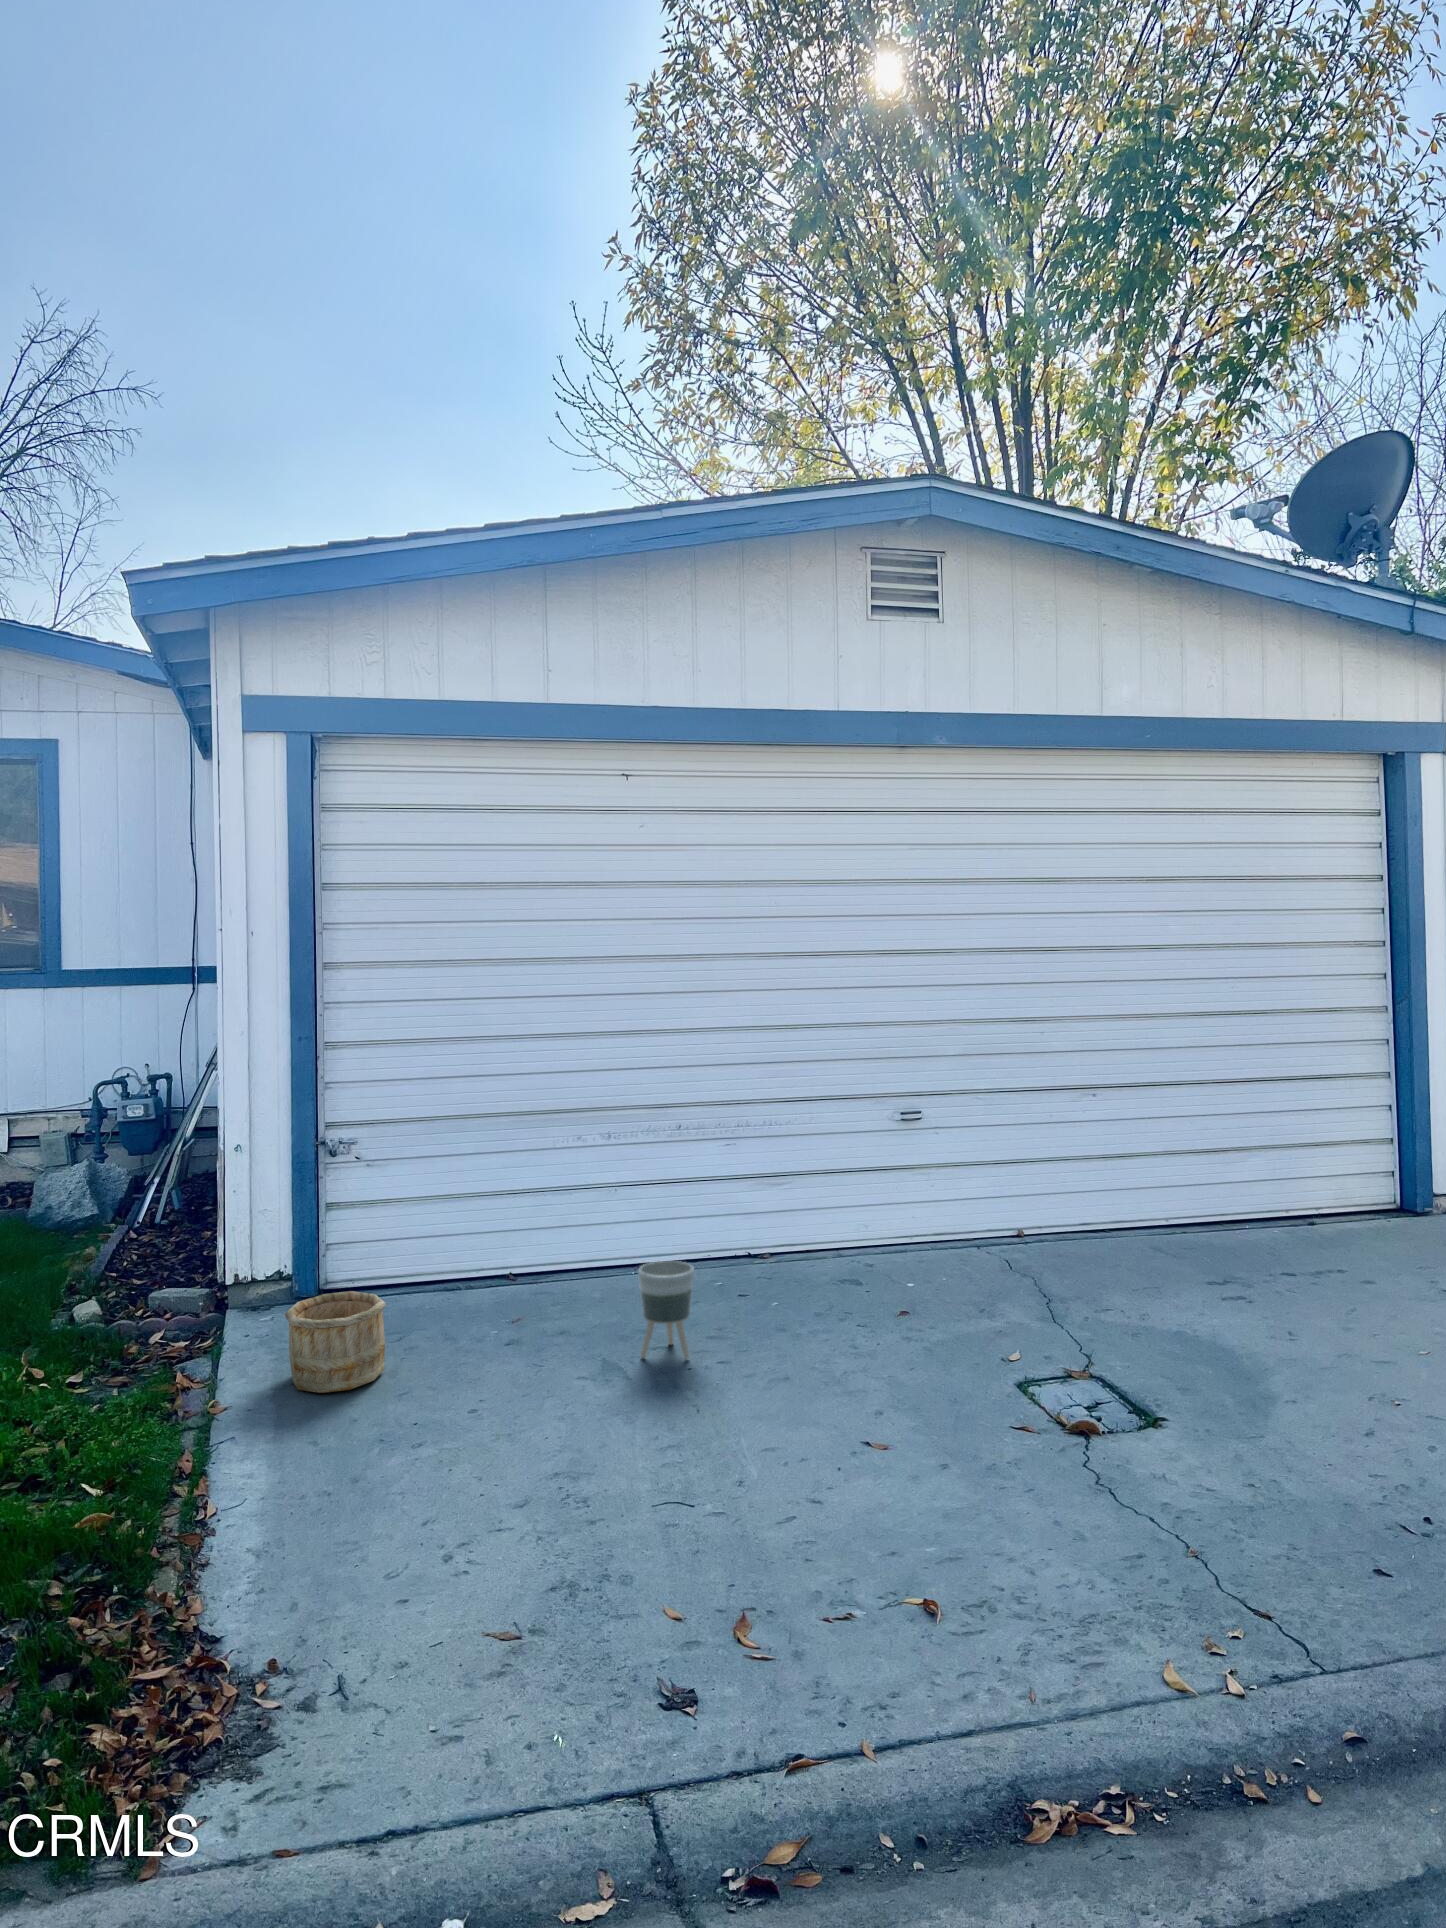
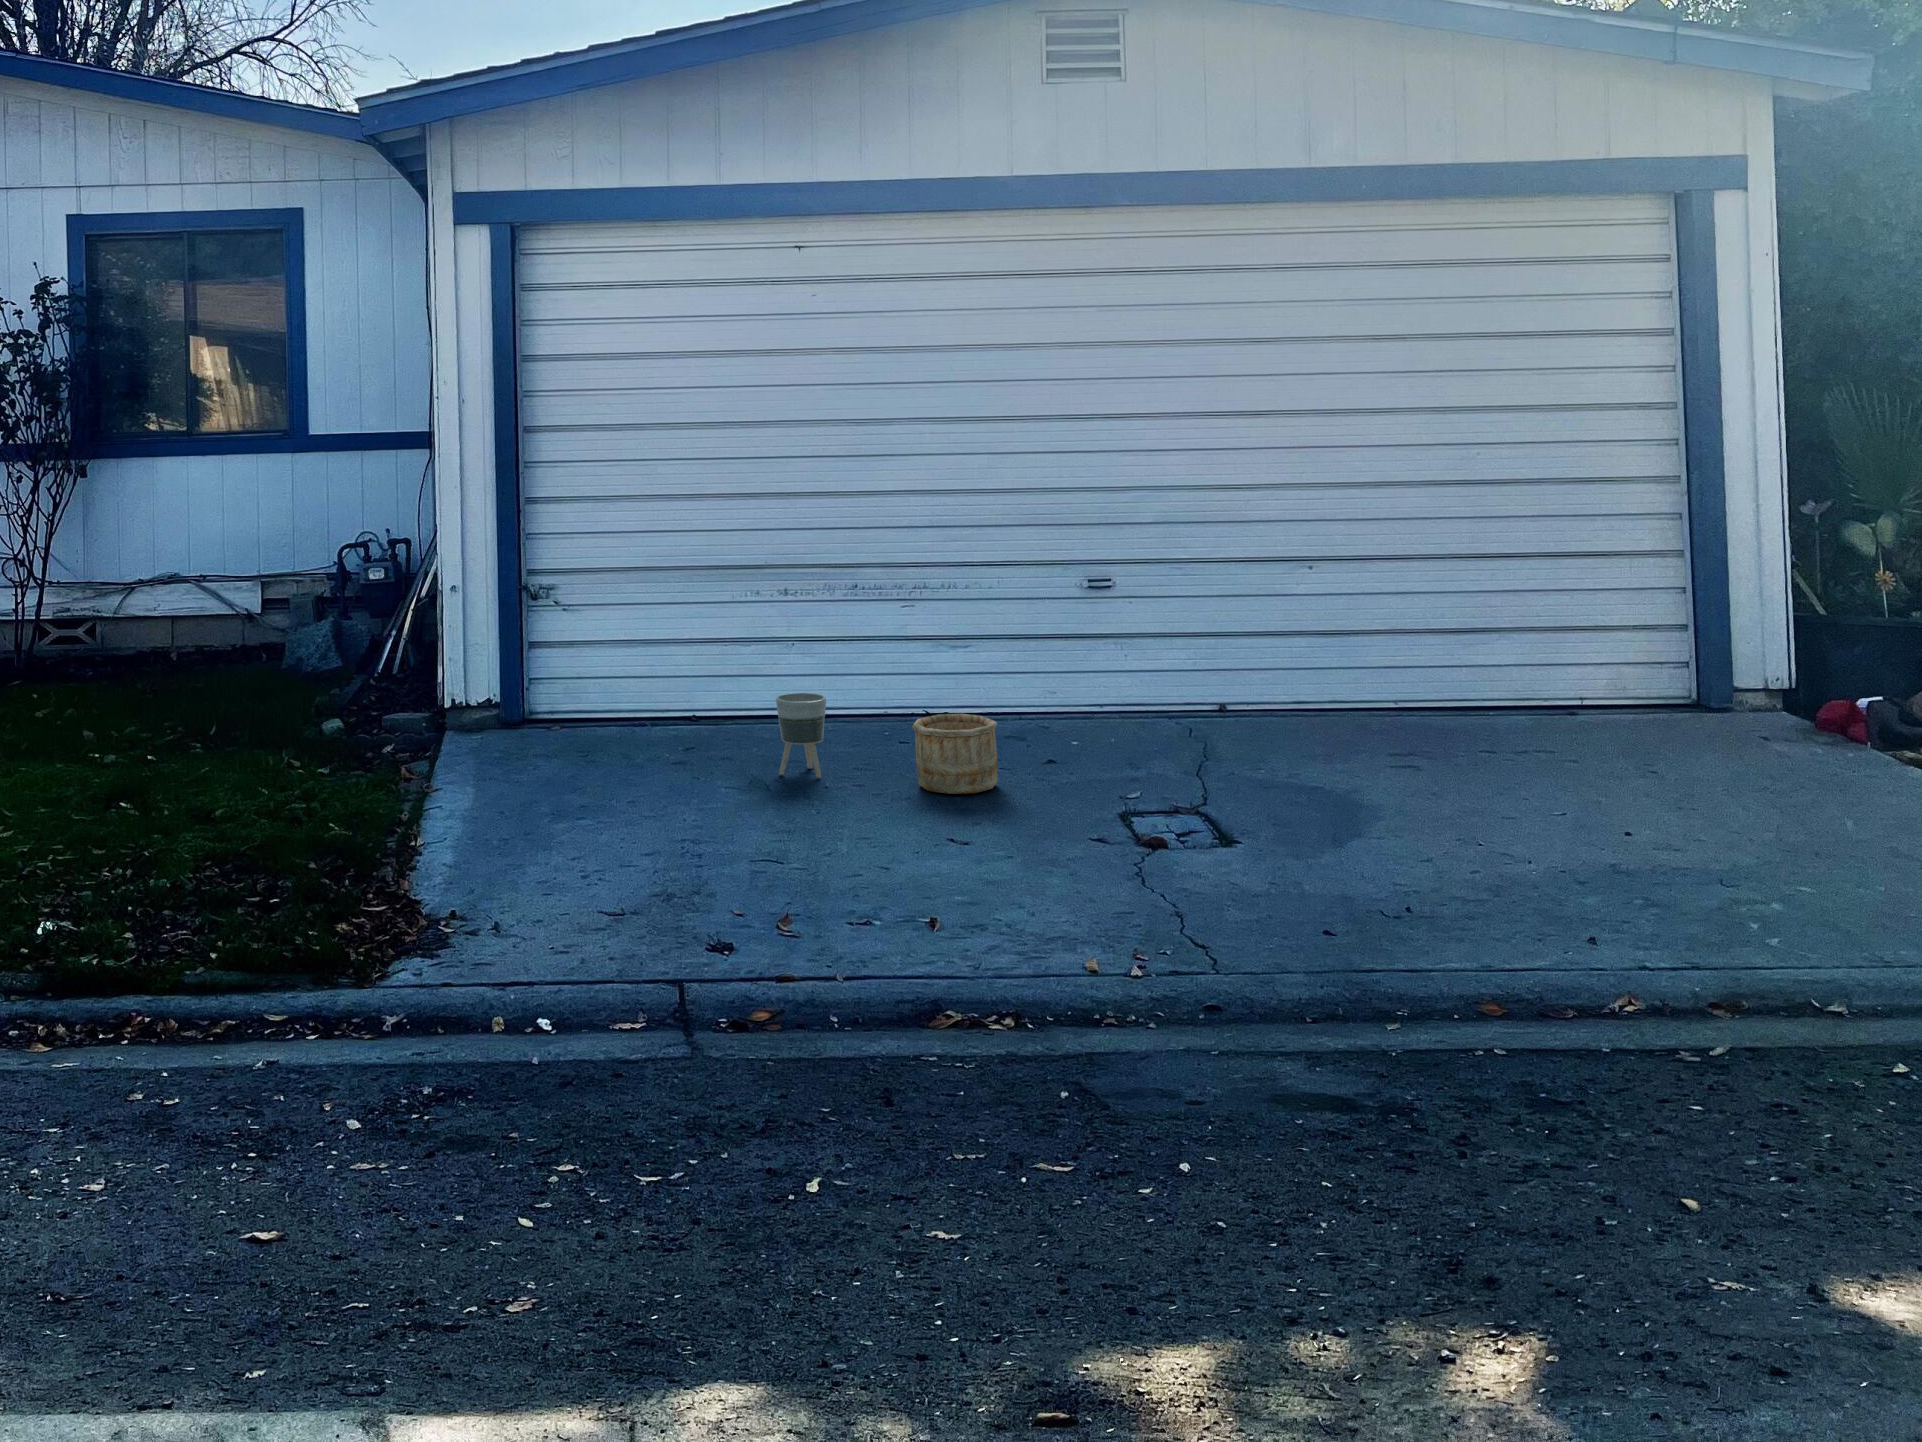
wooden bucket: present [285,1291,386,1393] -> present [912,714,997,794]

